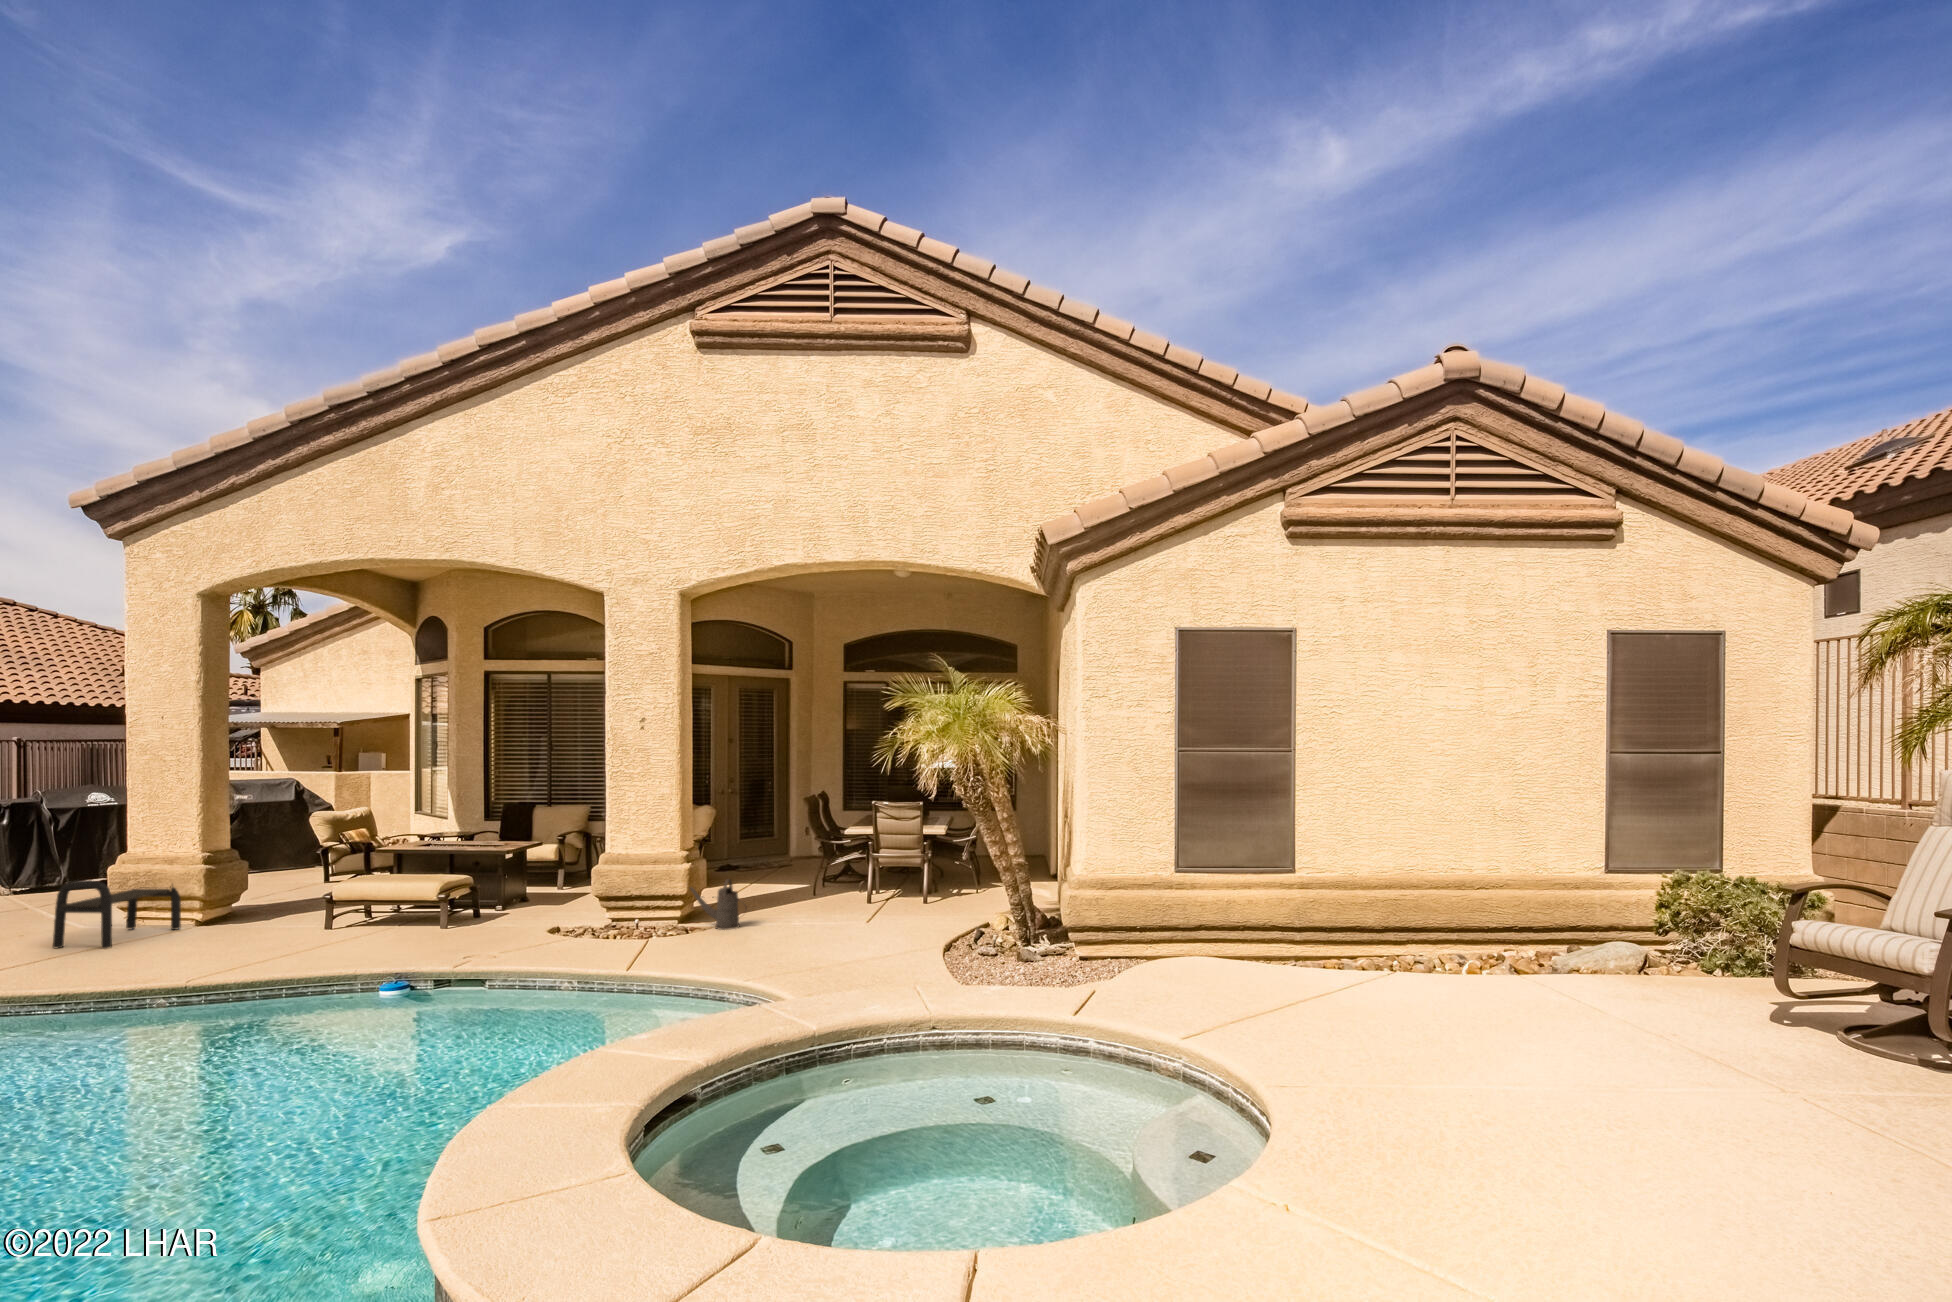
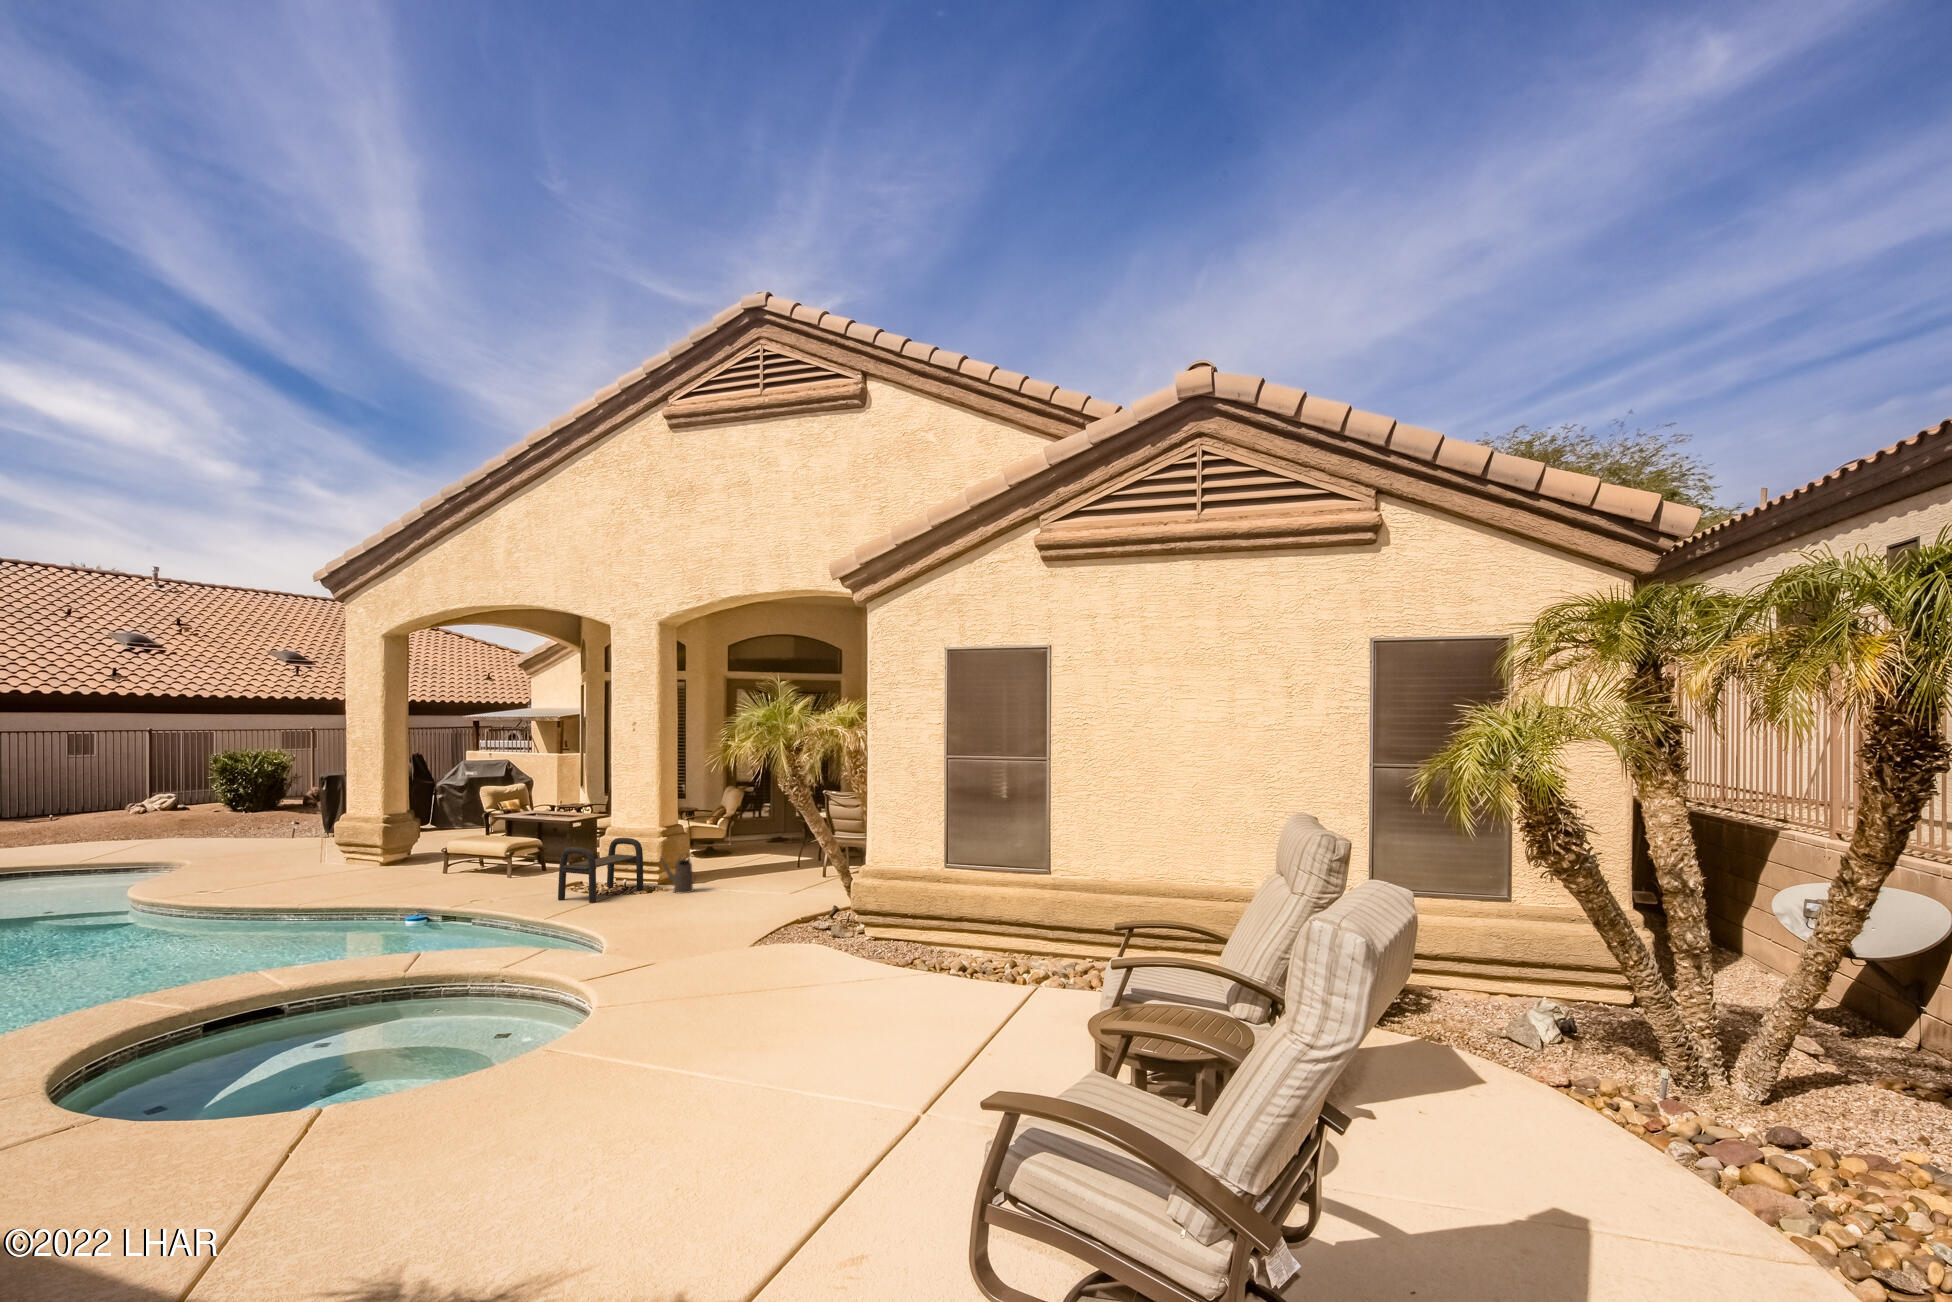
bench: present [53,880,181,949] -> present [558,838,643,903]

